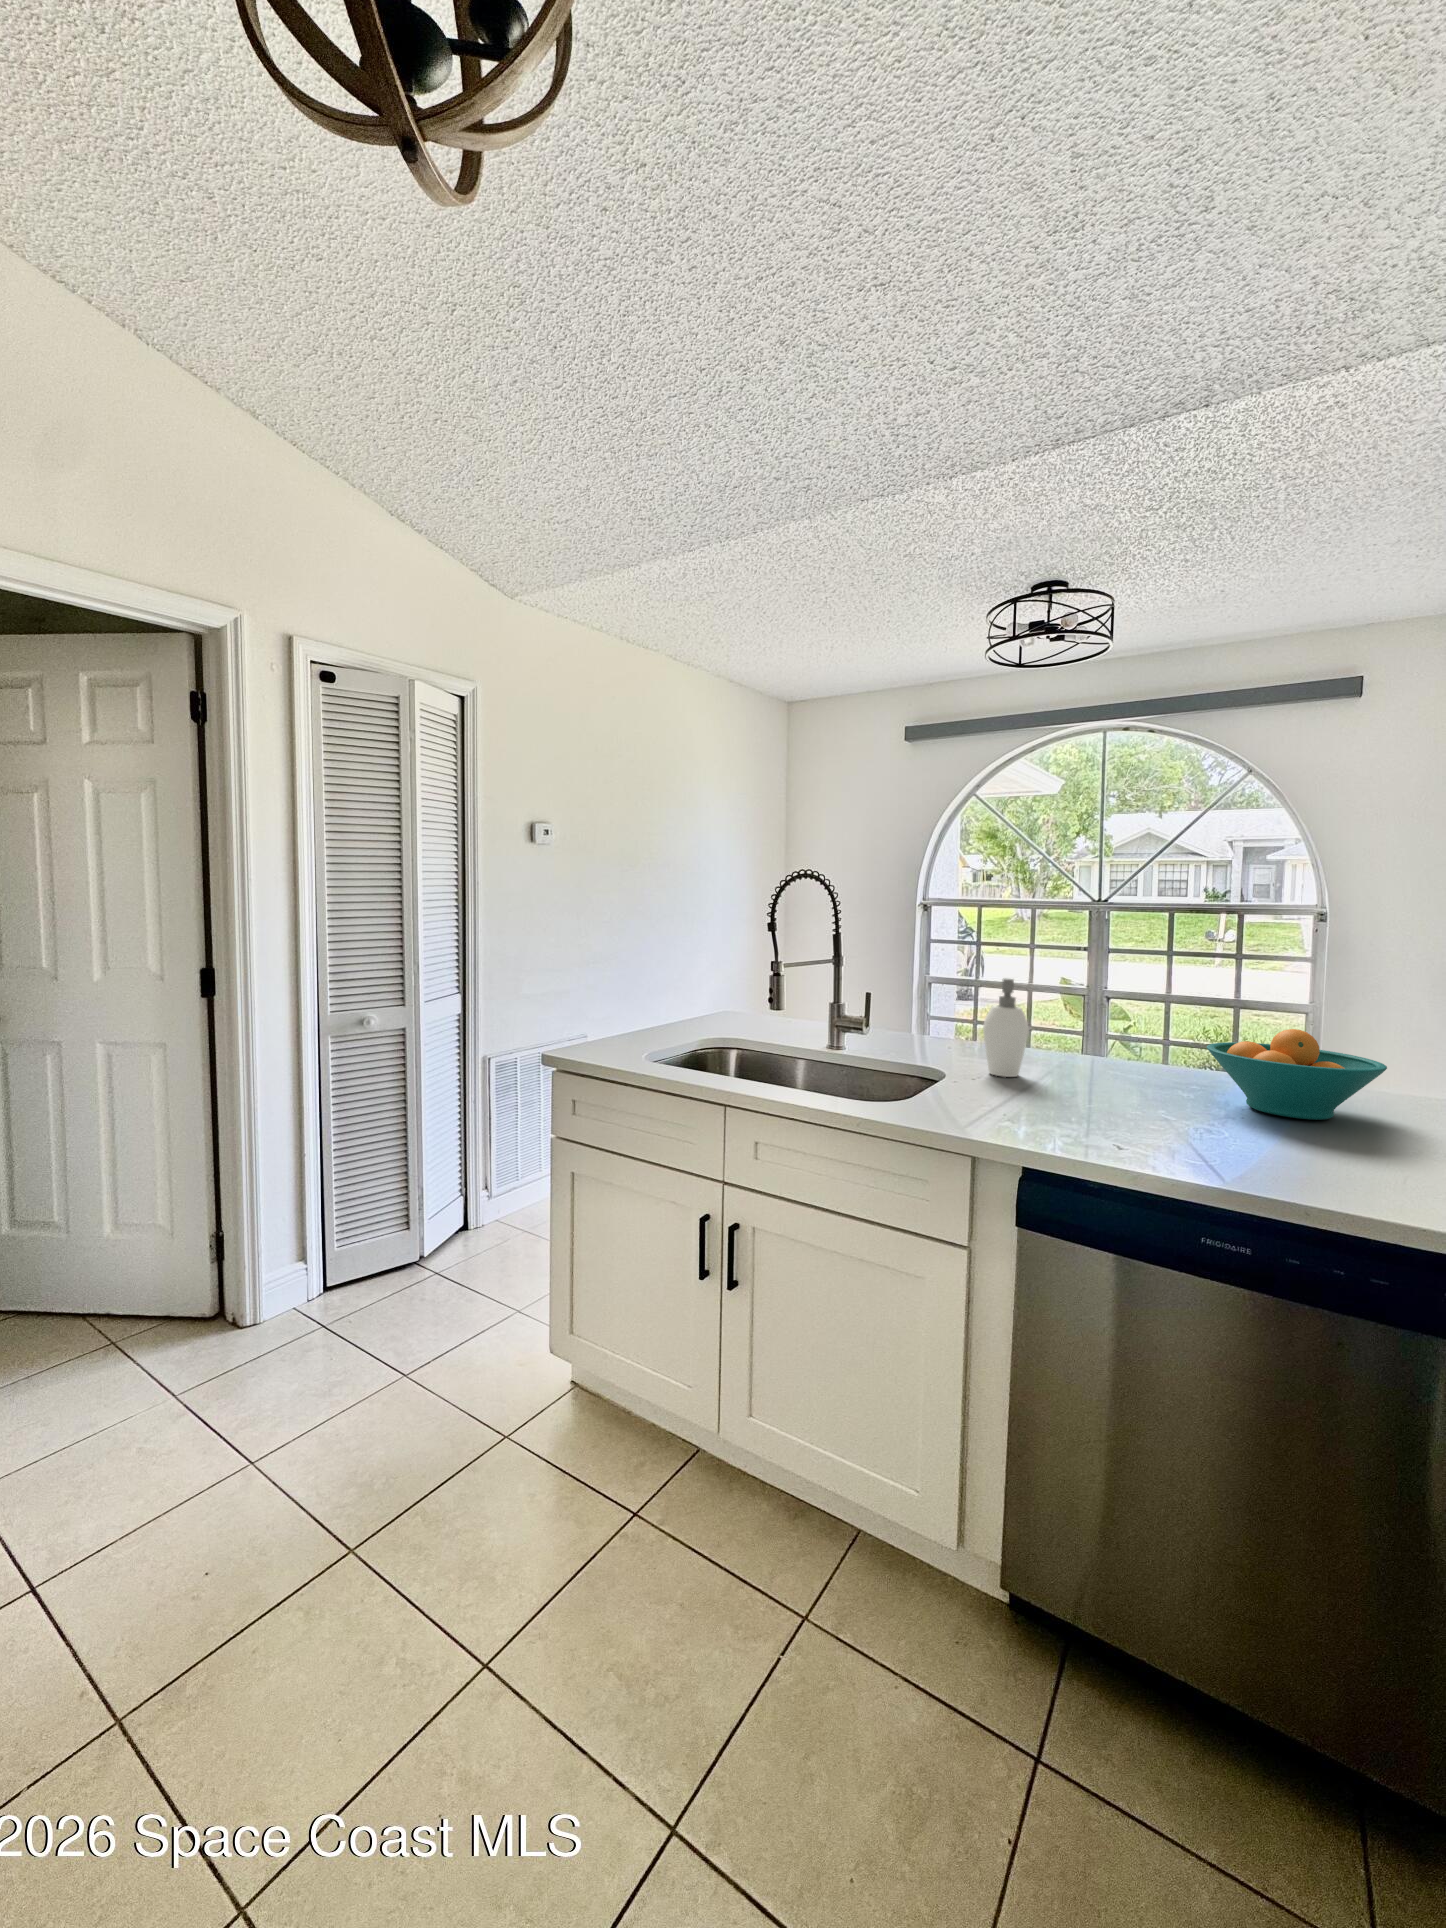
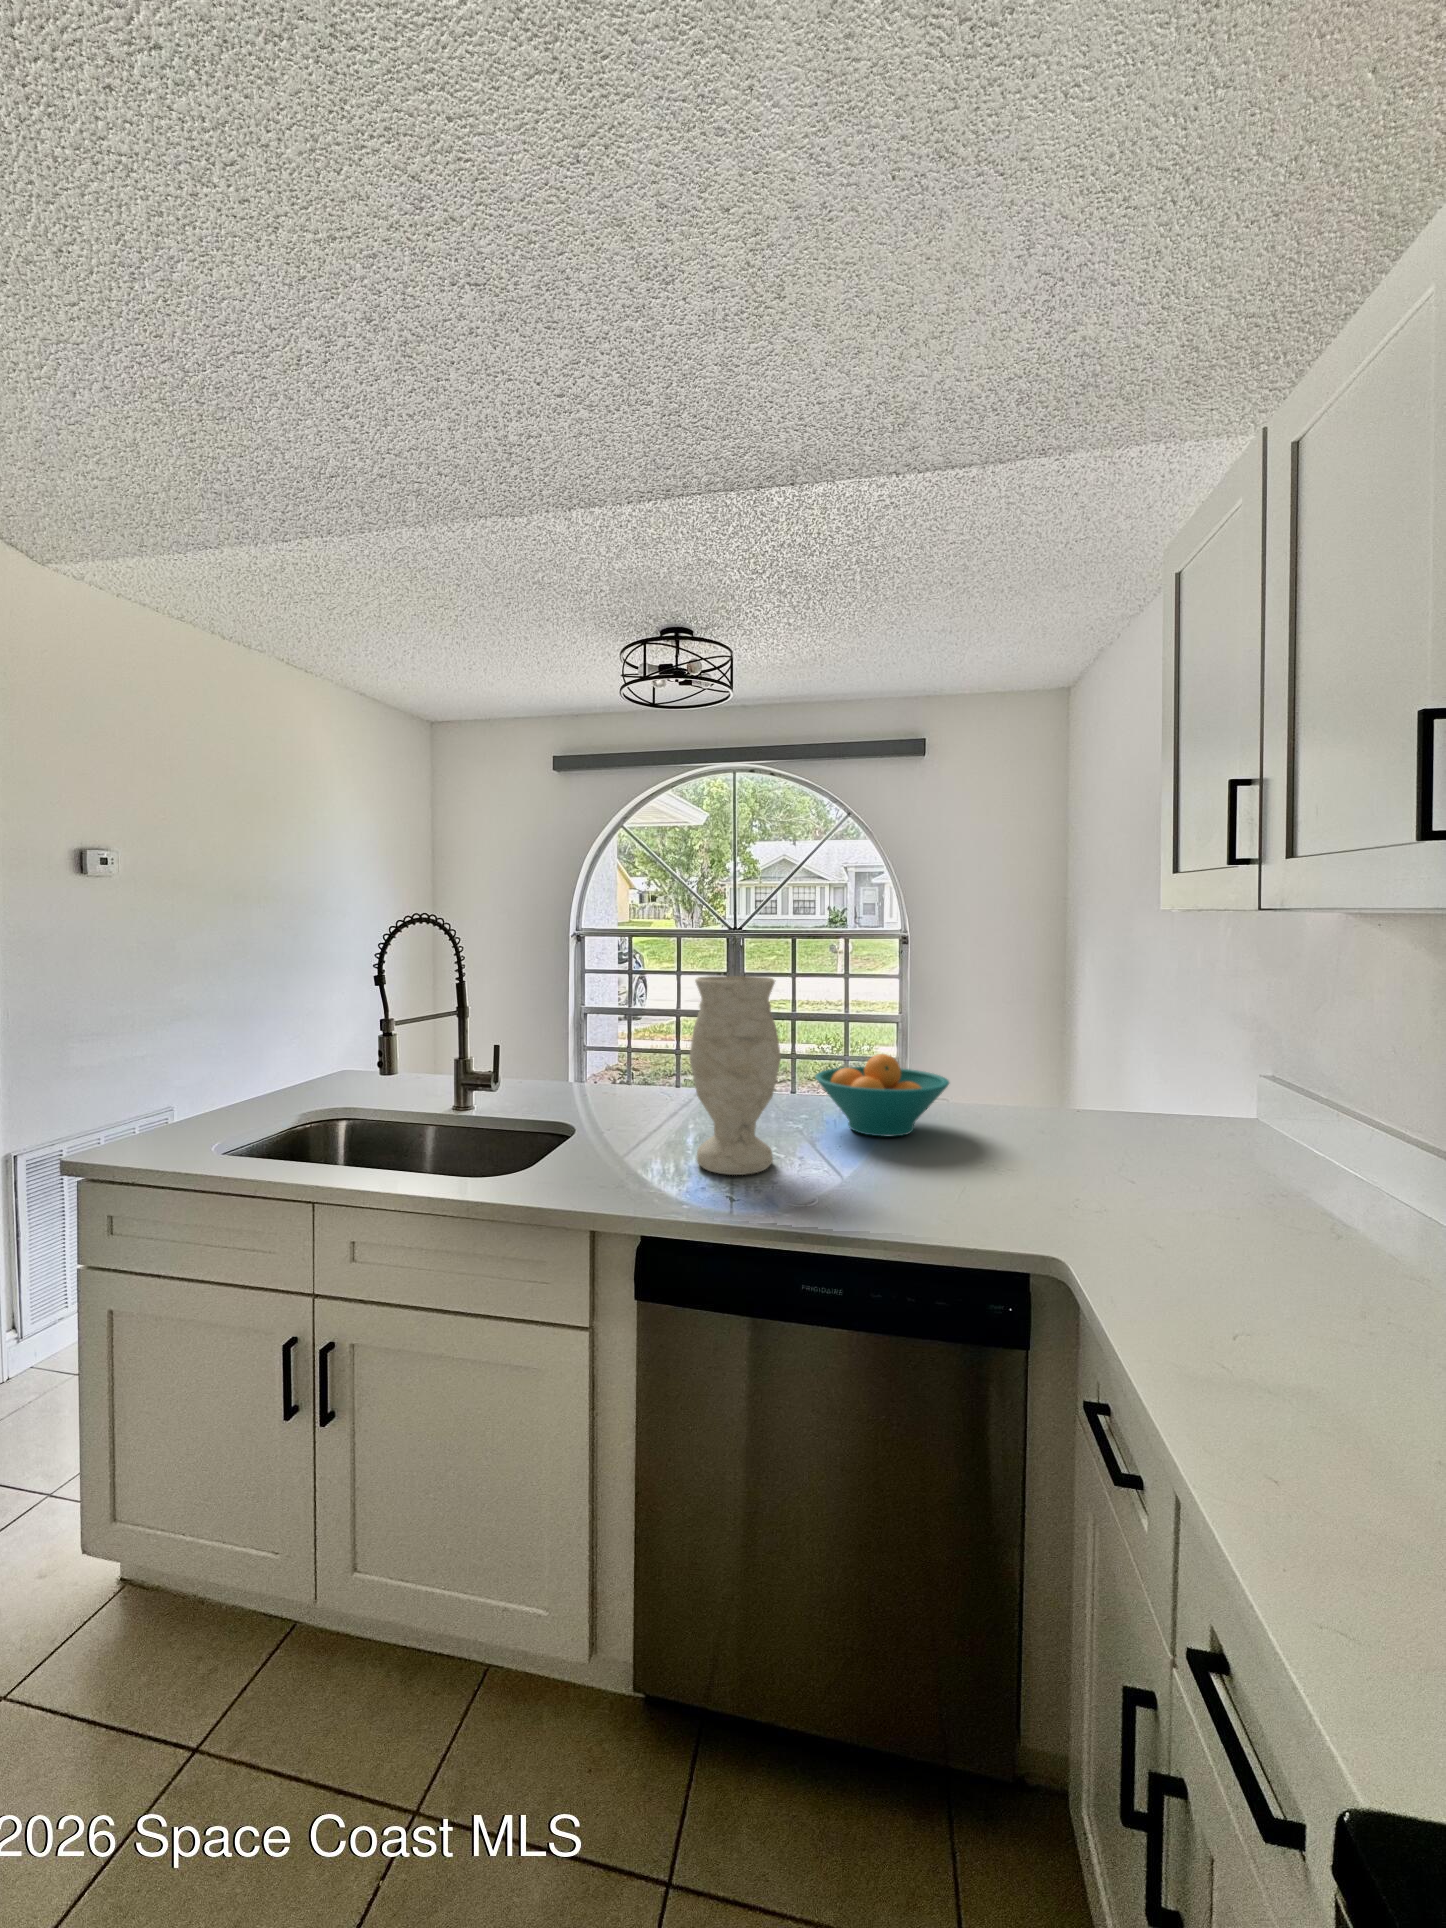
vase: none [1066,932,1171,1131] -> present [689,976,781,1175]
soap dispenser: present [983,978,1029,1077] -> none [618,1022,669,1124]

